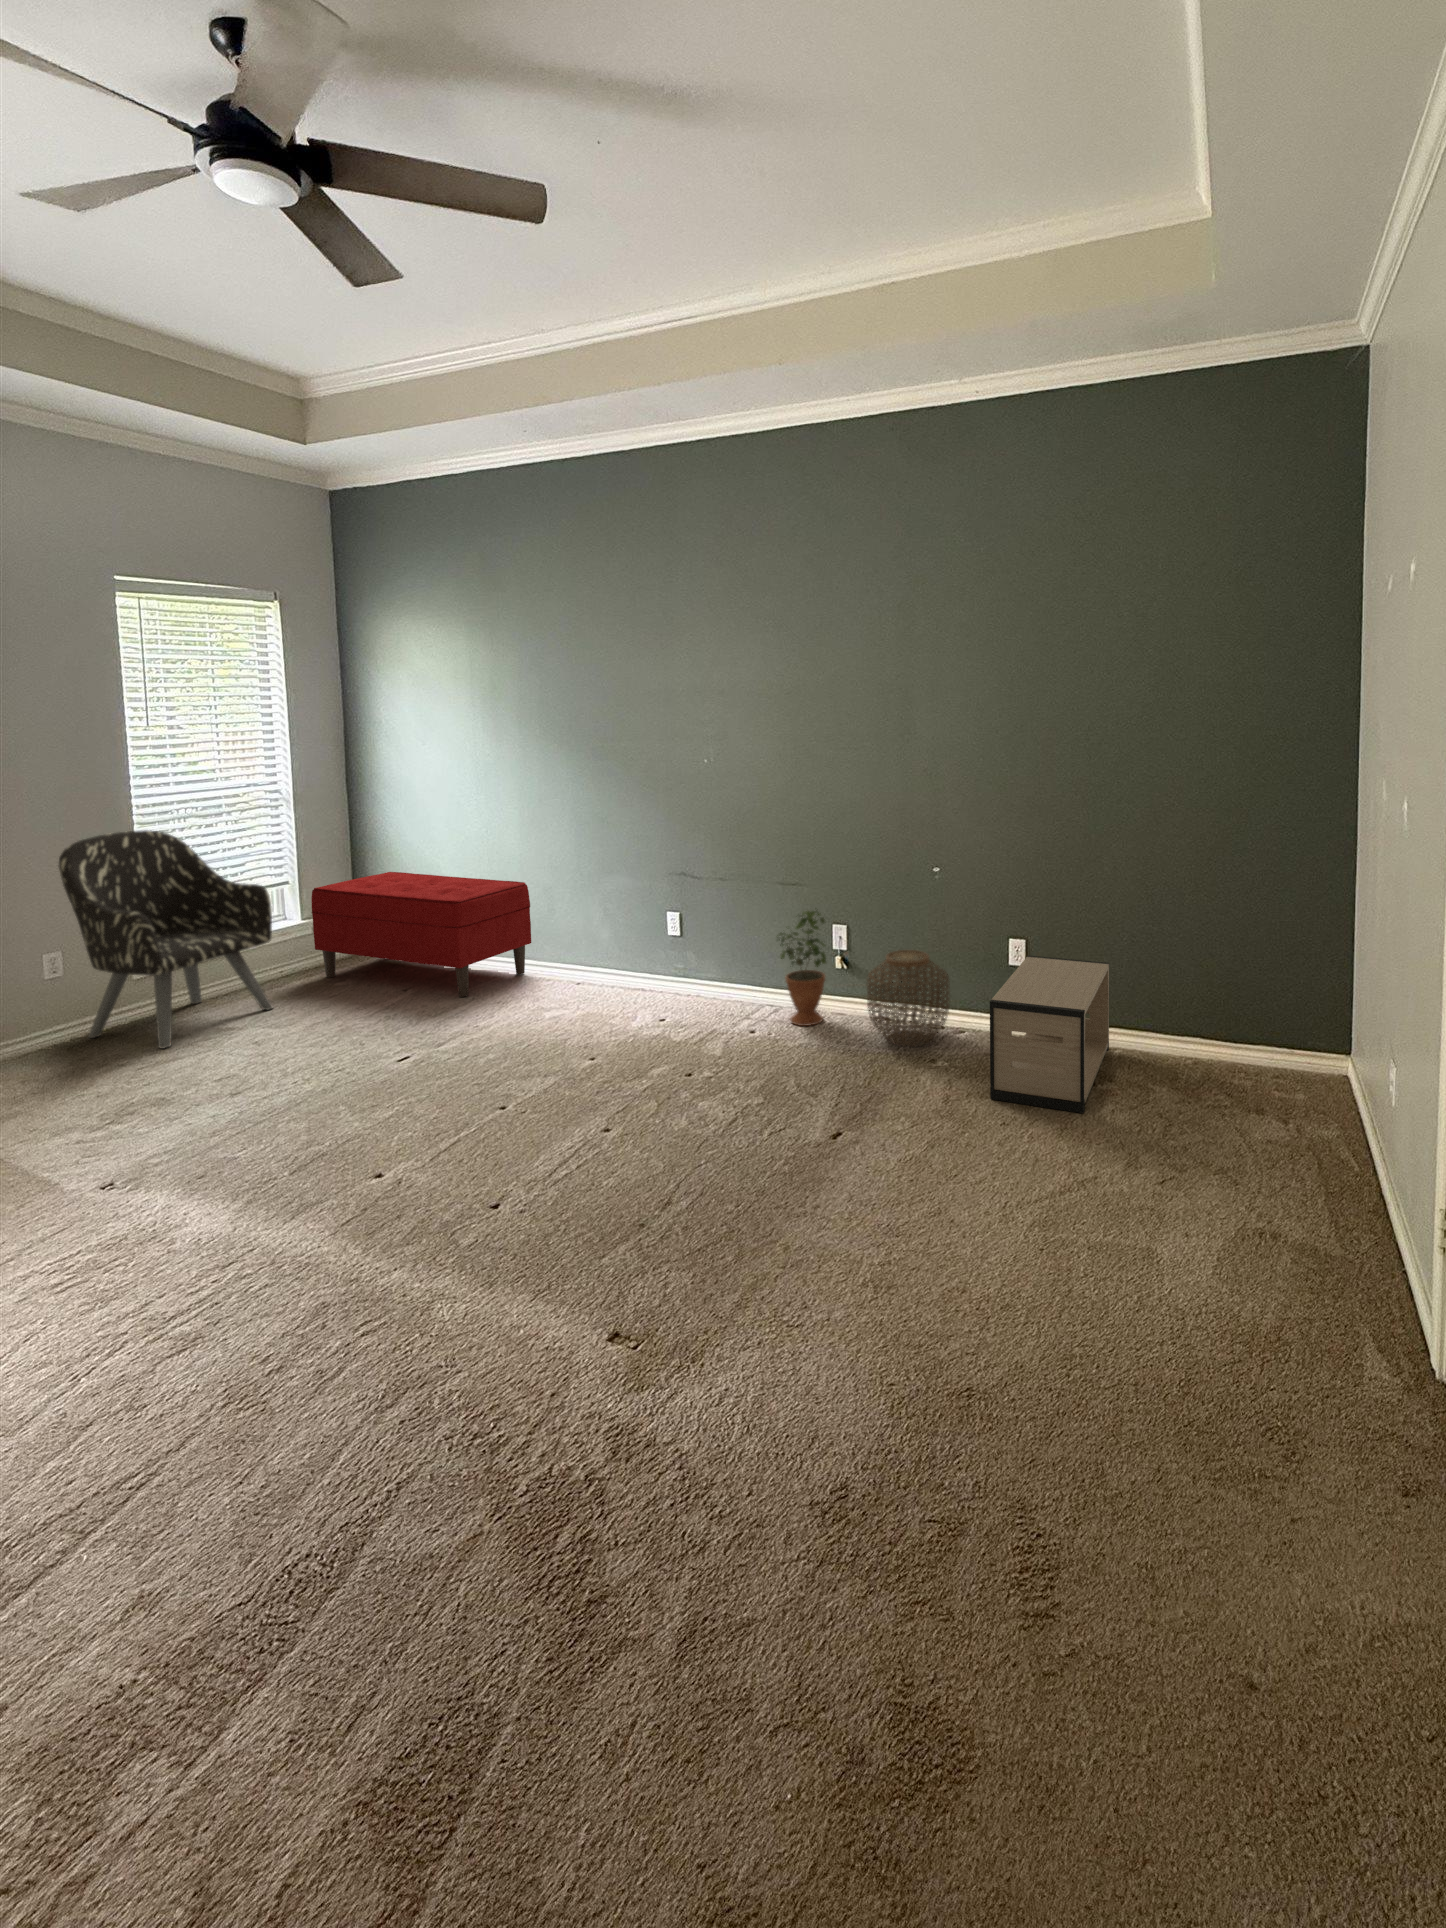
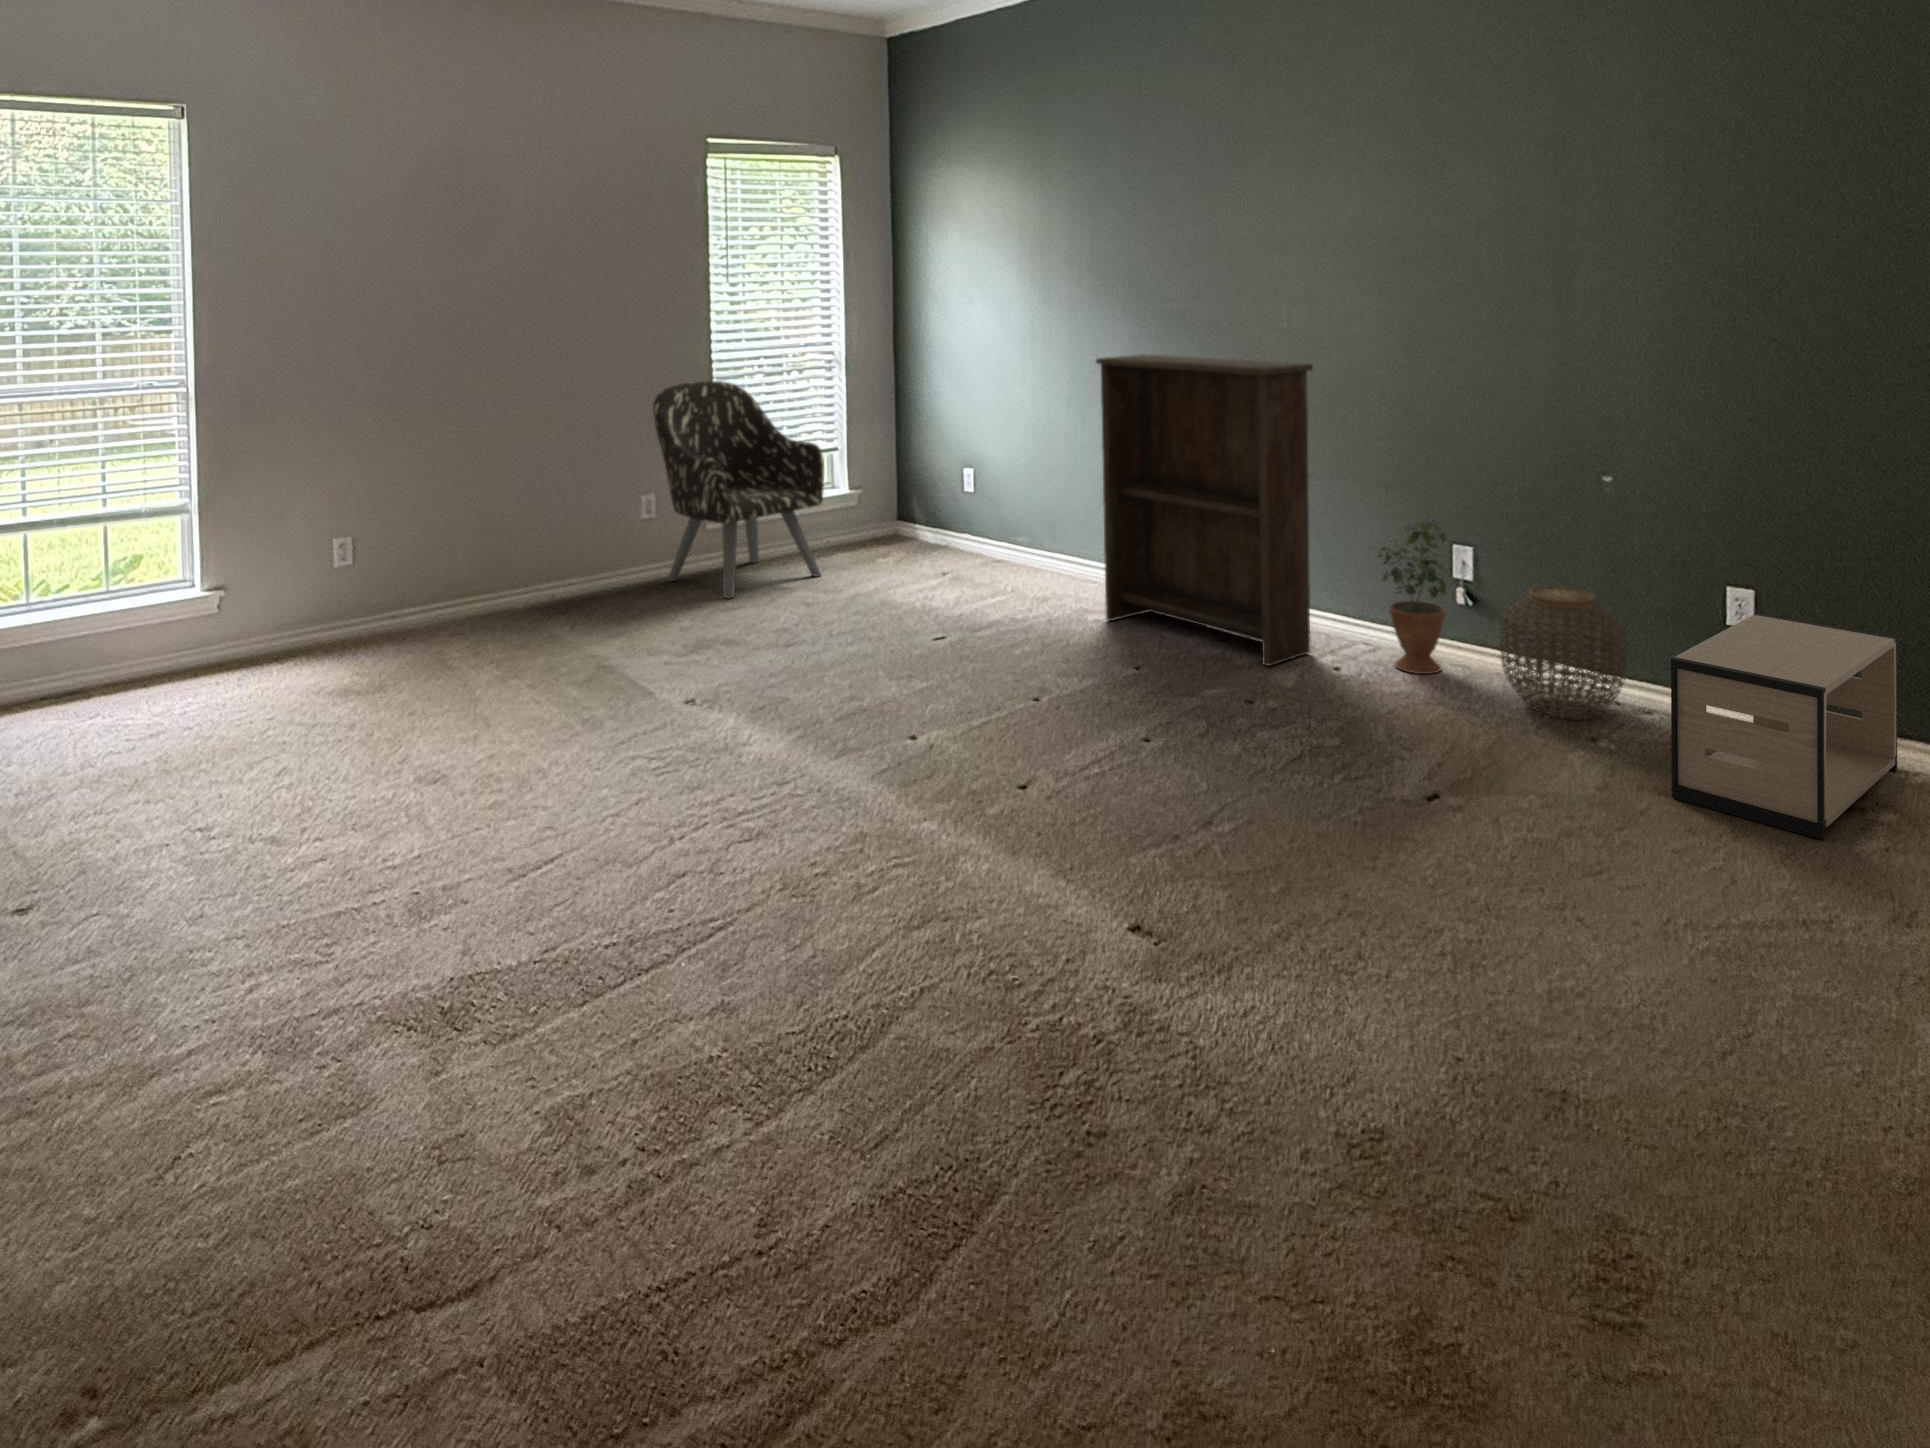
bookshelf: none [541,789,727,1038] -> present [1096,354,1313,666]
bench: present [312,872,531,997] -> none [859,444,1083,588]

